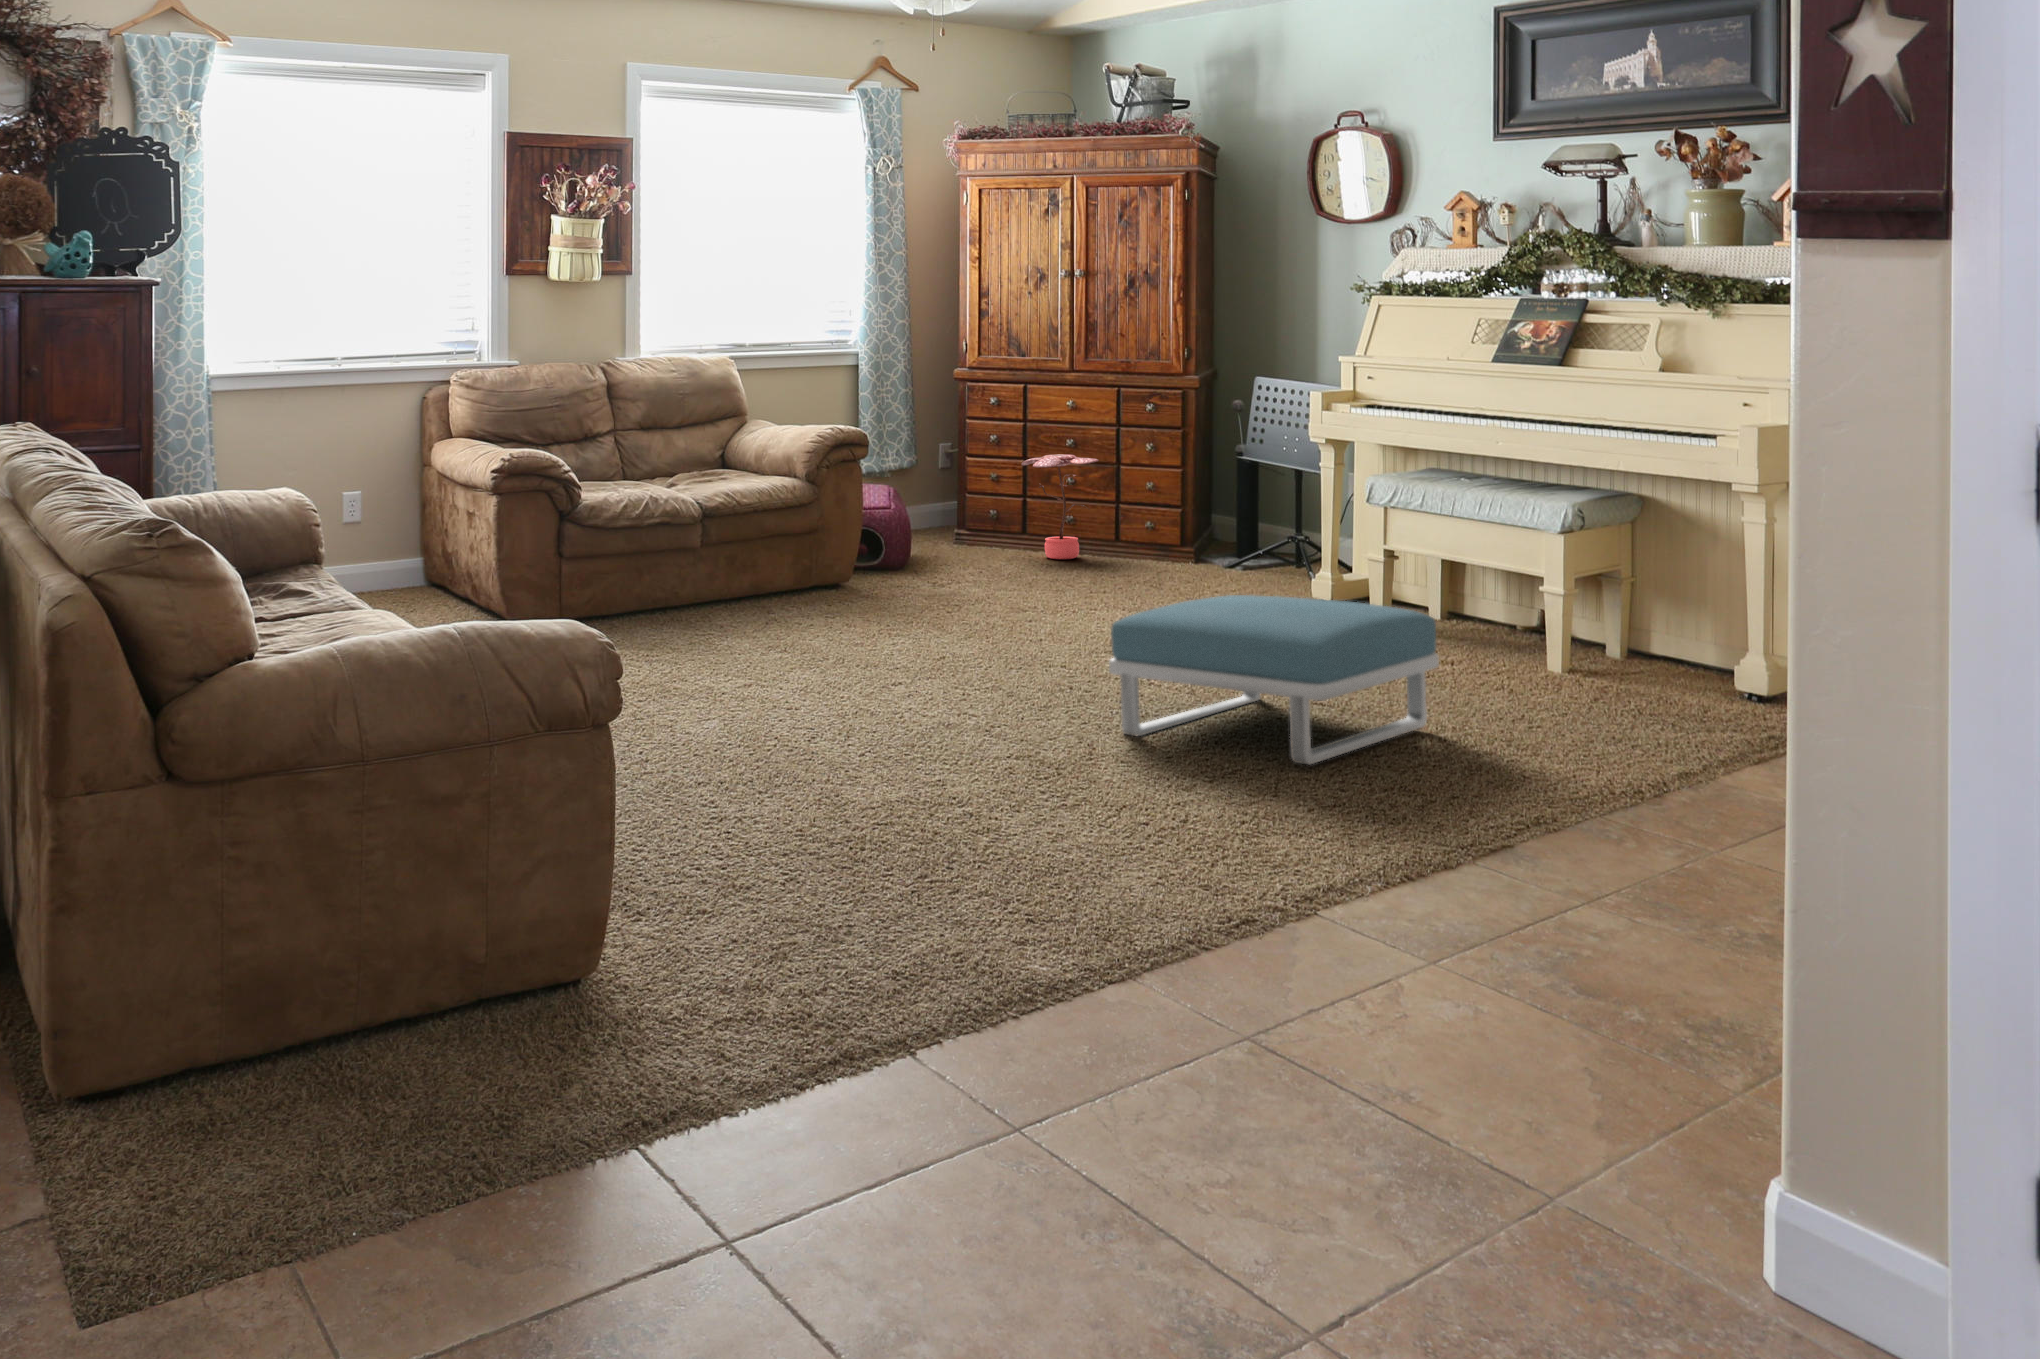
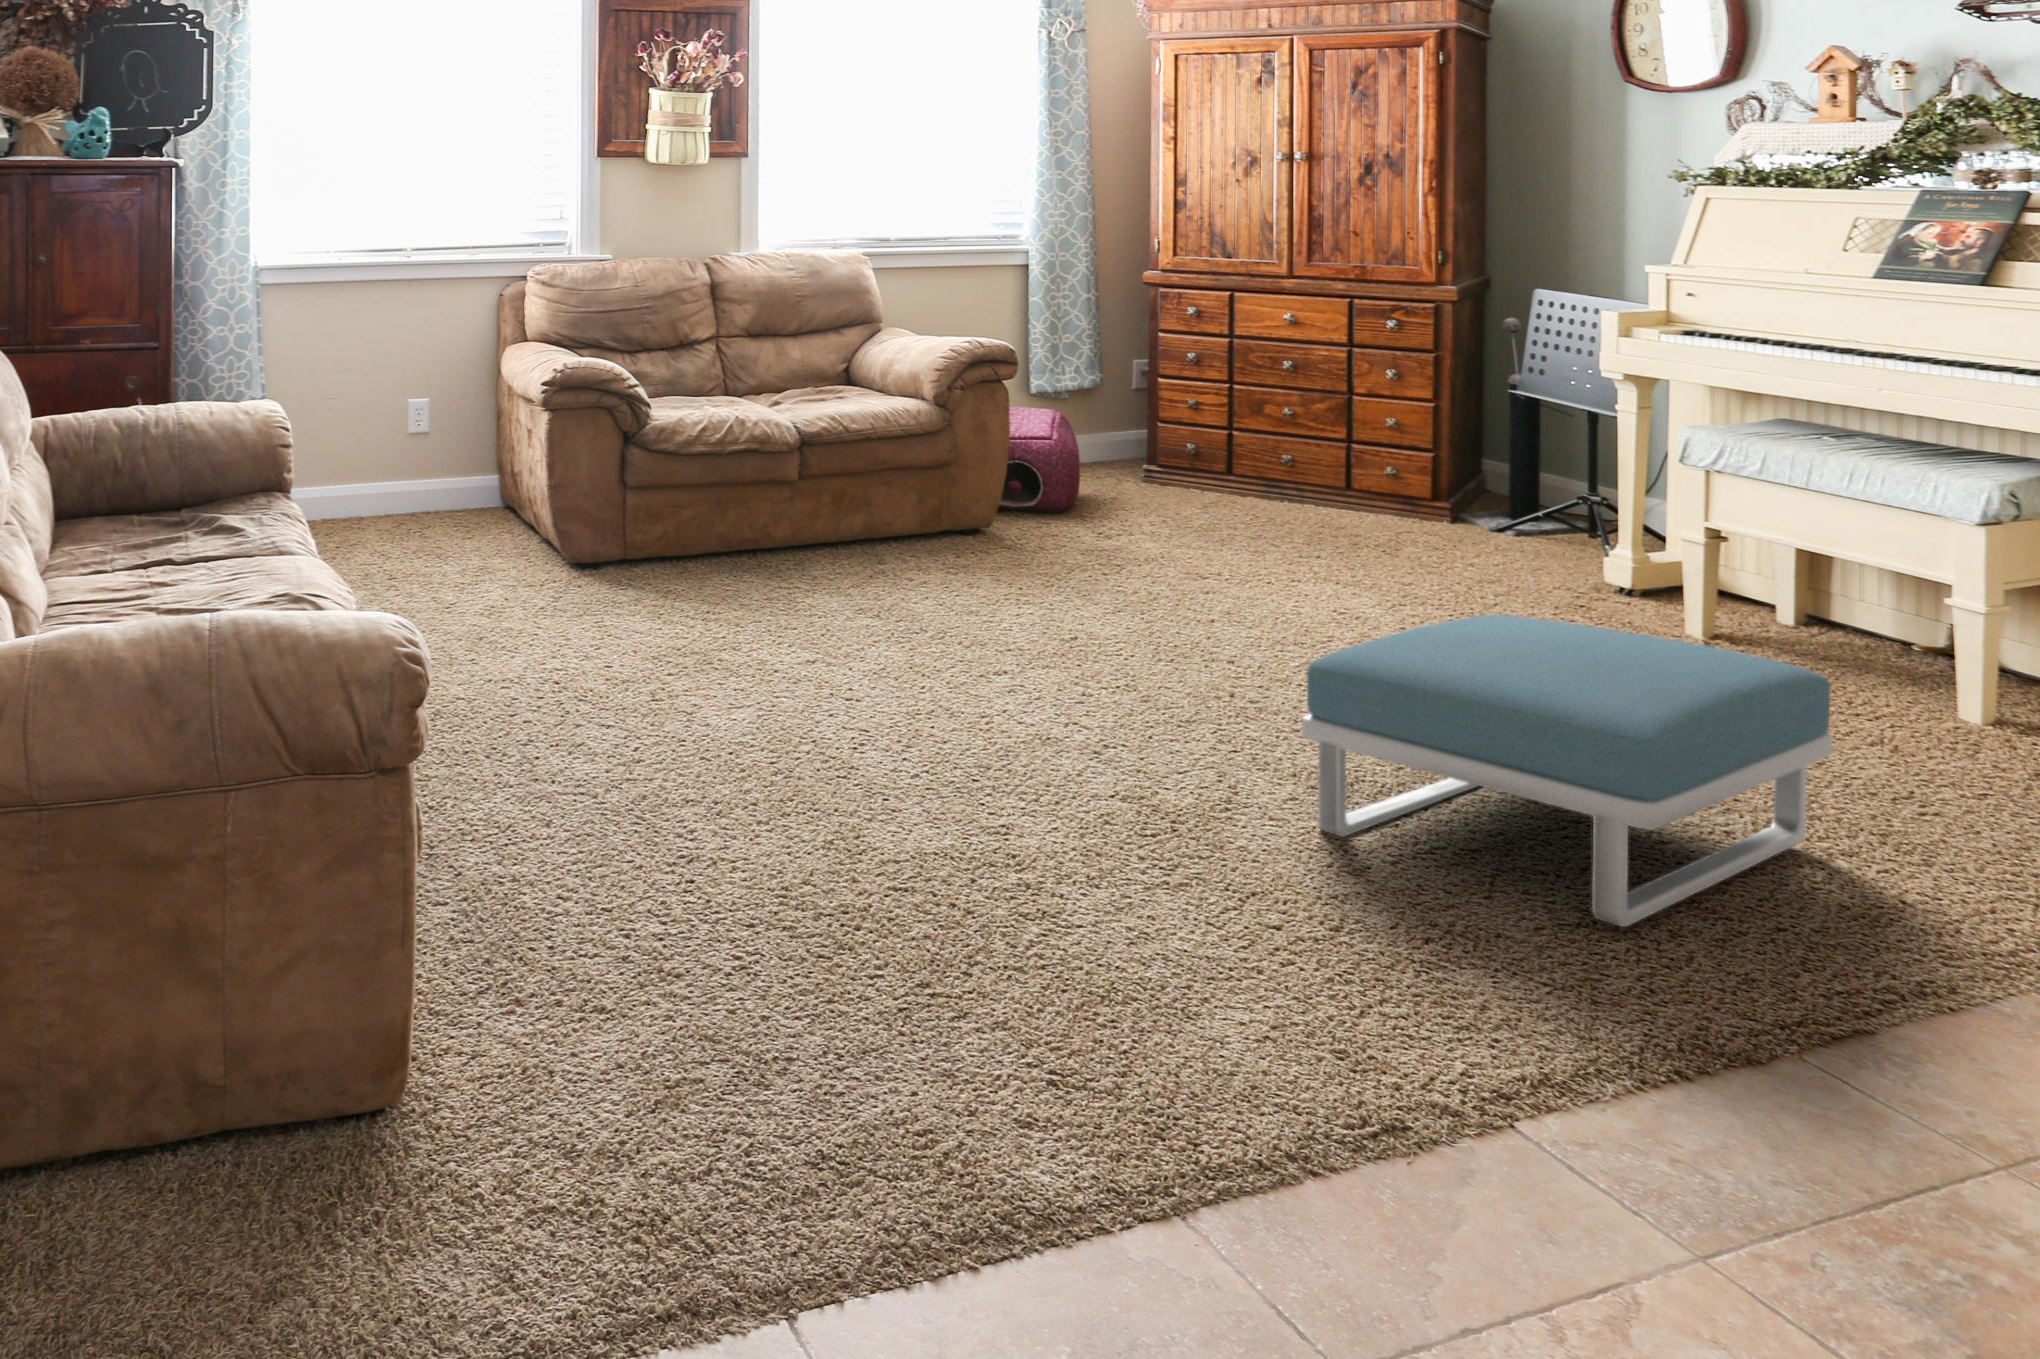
potted plant: present [1022,454,1099,559] -> none [1220,381,1317,510]

